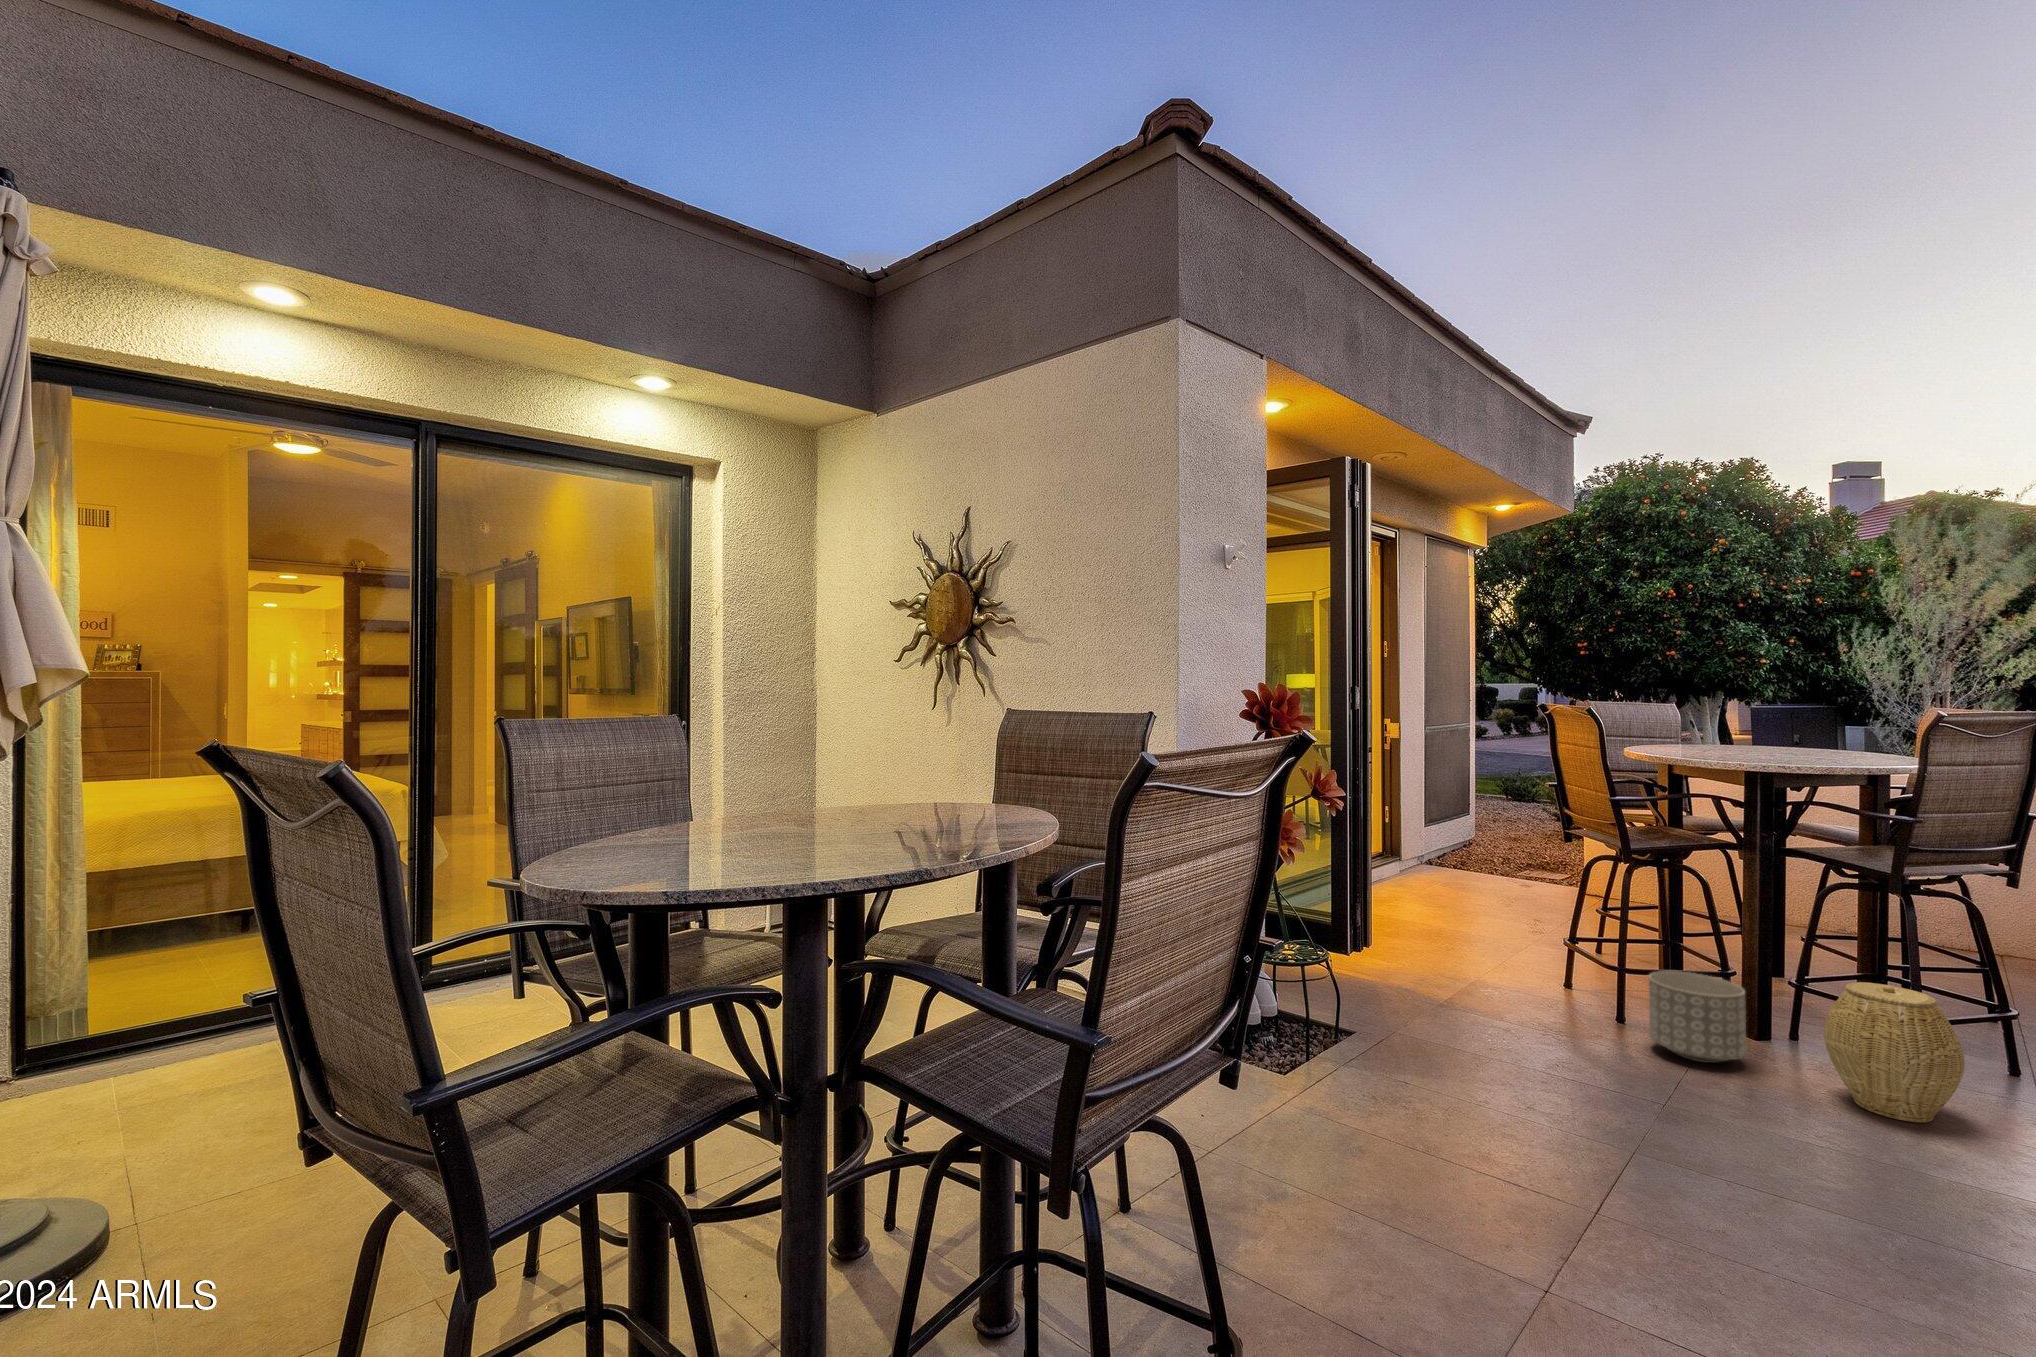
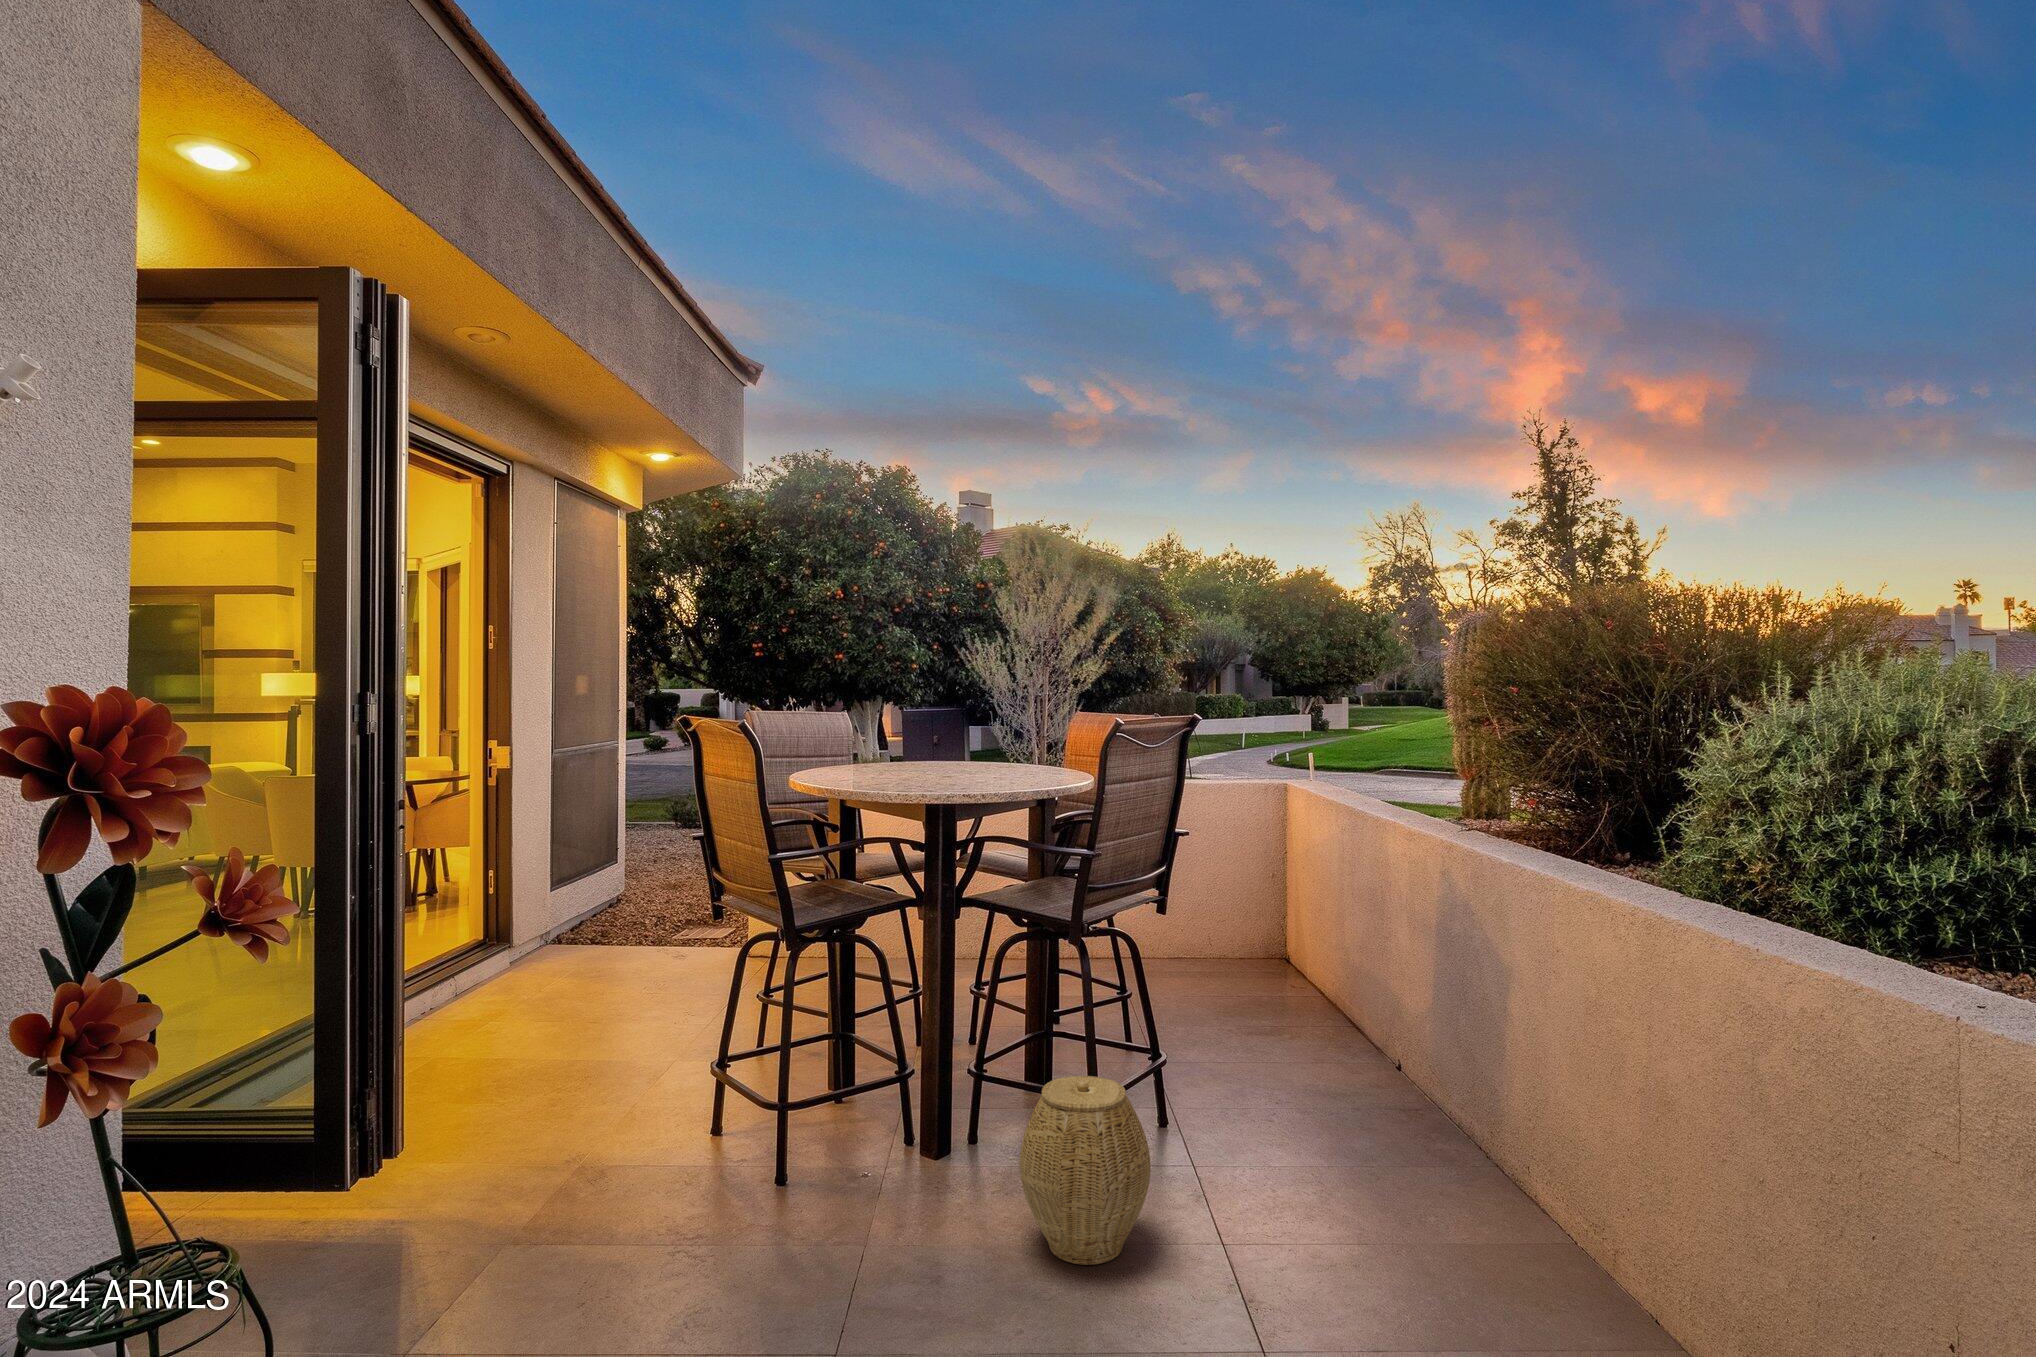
planter: present [1649,971,1746,1063] -> none [821,1104,935,1248]

